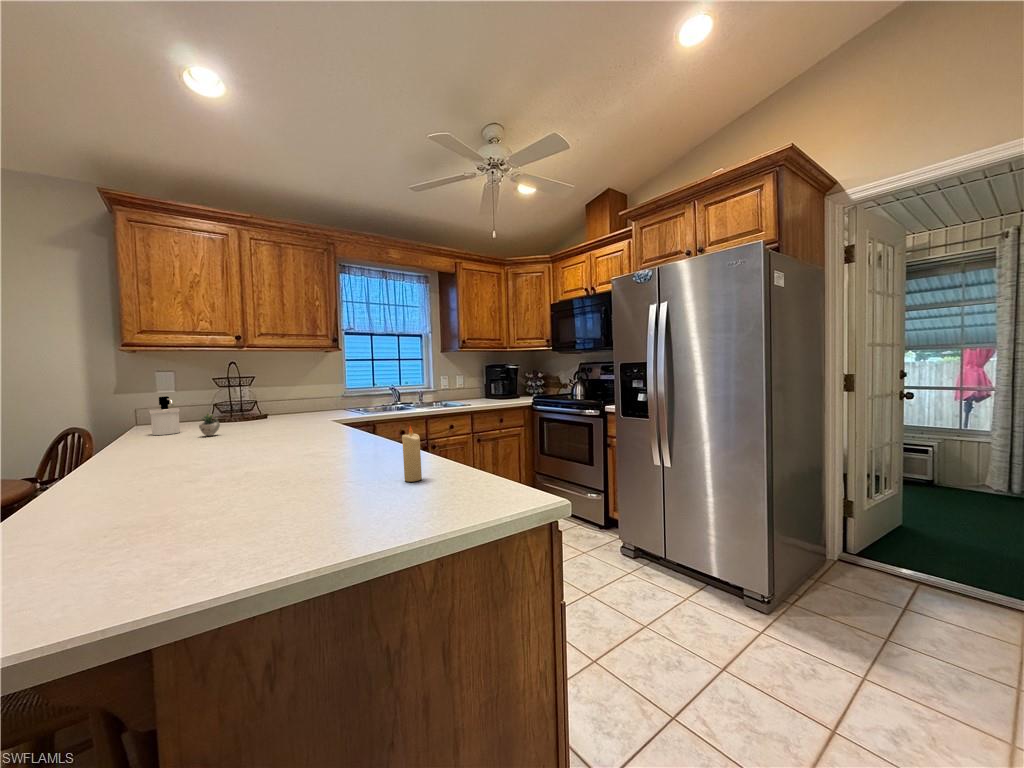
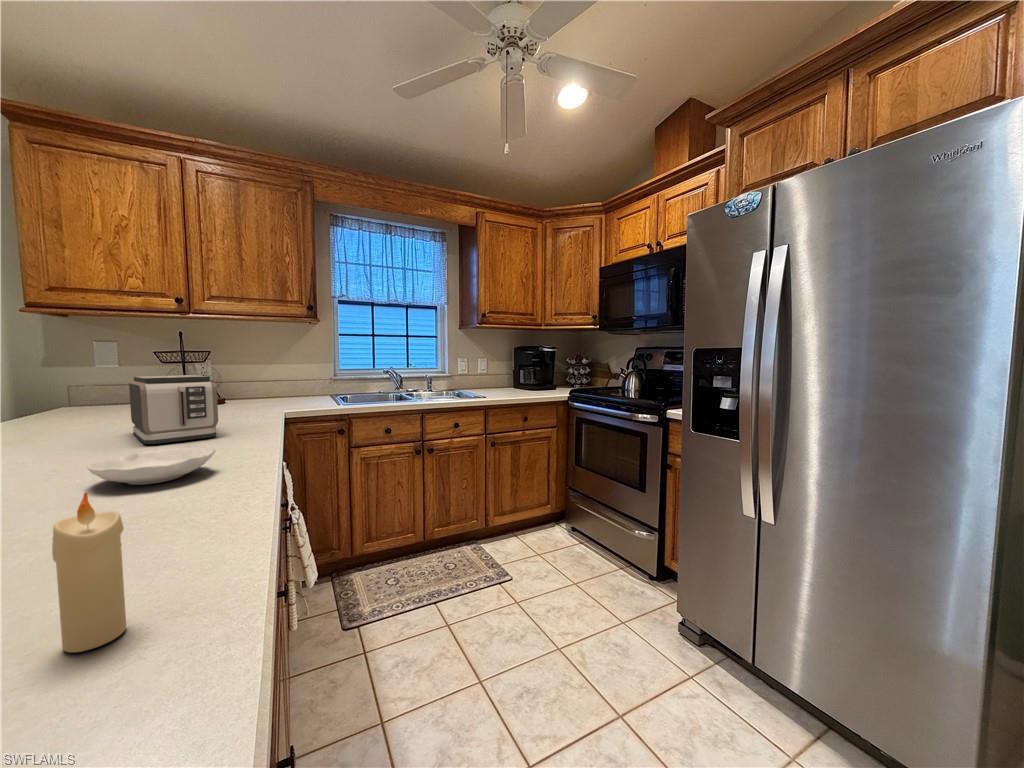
toaster: none [244,392,315,438] -> present [129,375,218,444]
soap dispenser: present [149,396,180,435] -> none [33,374,79,425]
succulent plant: present [199,413,220,436] -> none [73,394,127,432]
bowl: none [293,432,354,452] -> present [87,448,215,485]

